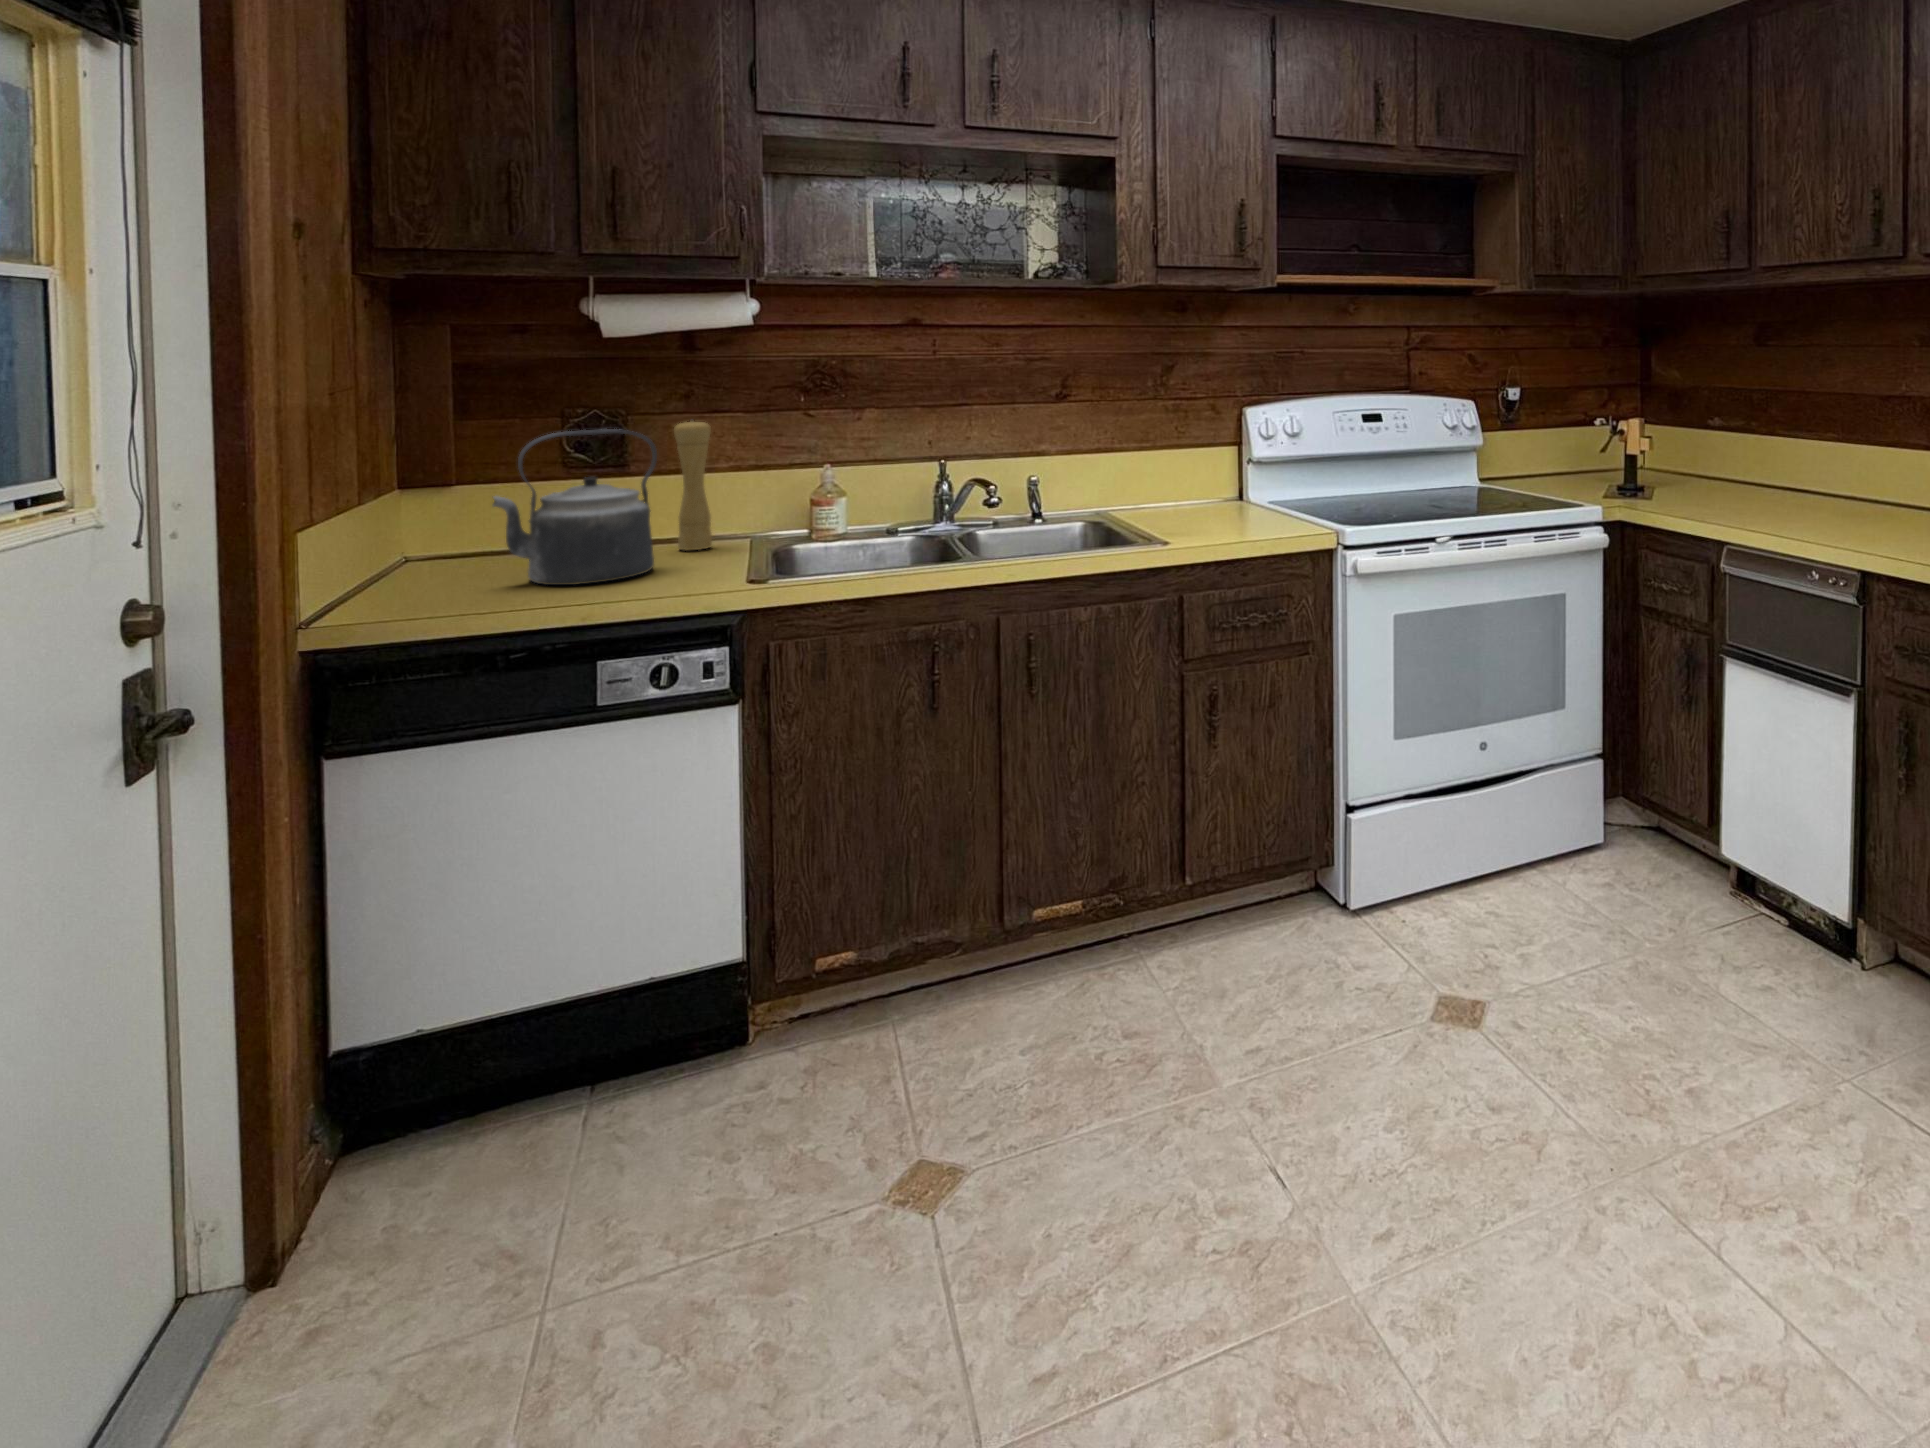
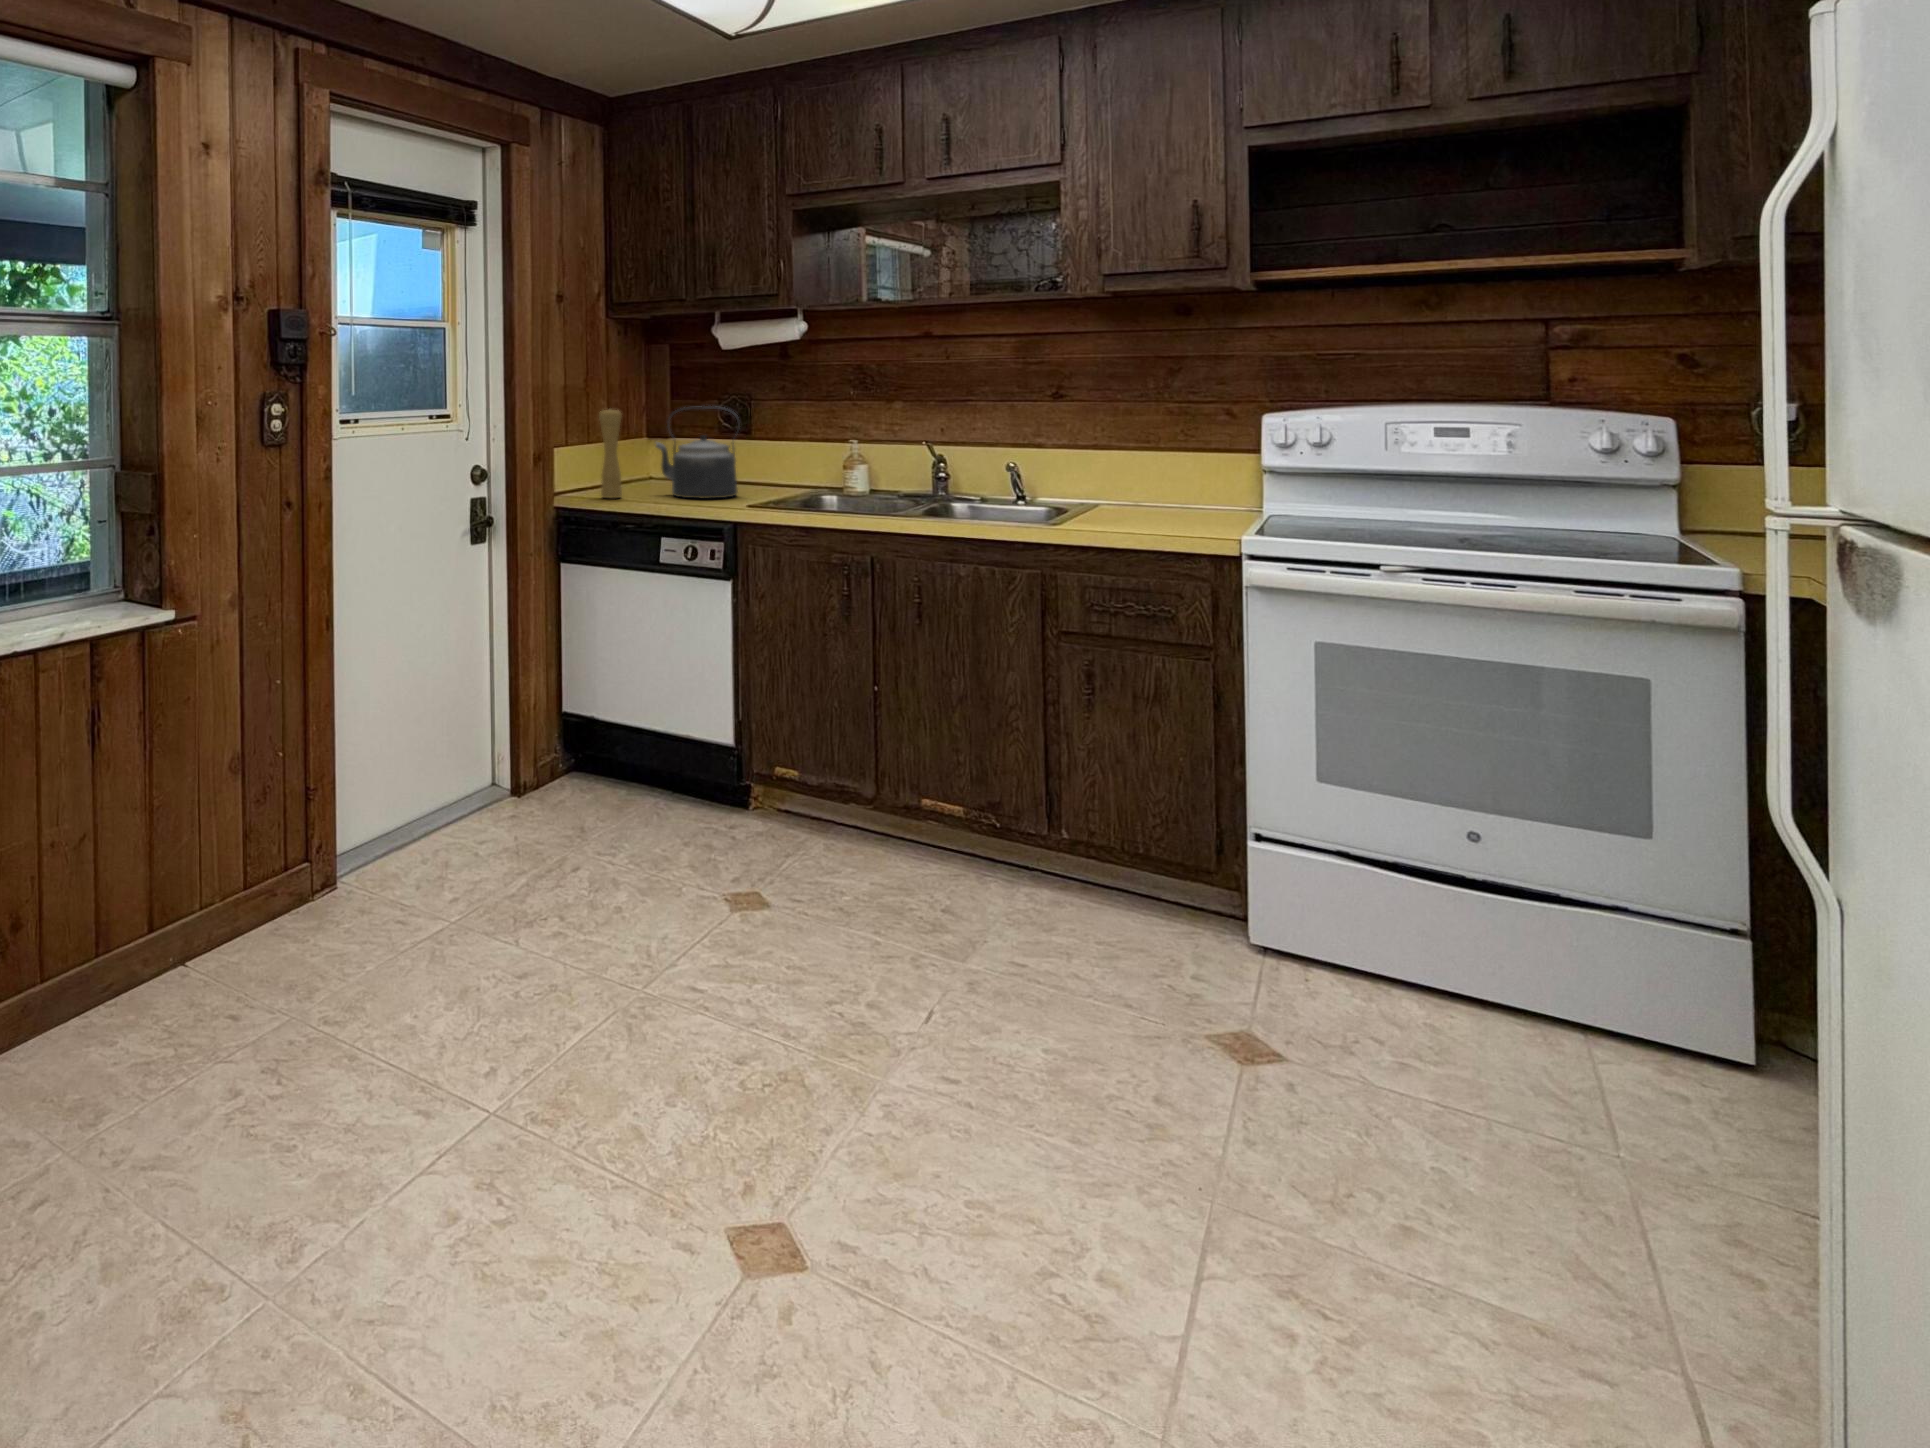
pepper mill: present [674,420,712,551] -> present [599,409,622,498]

